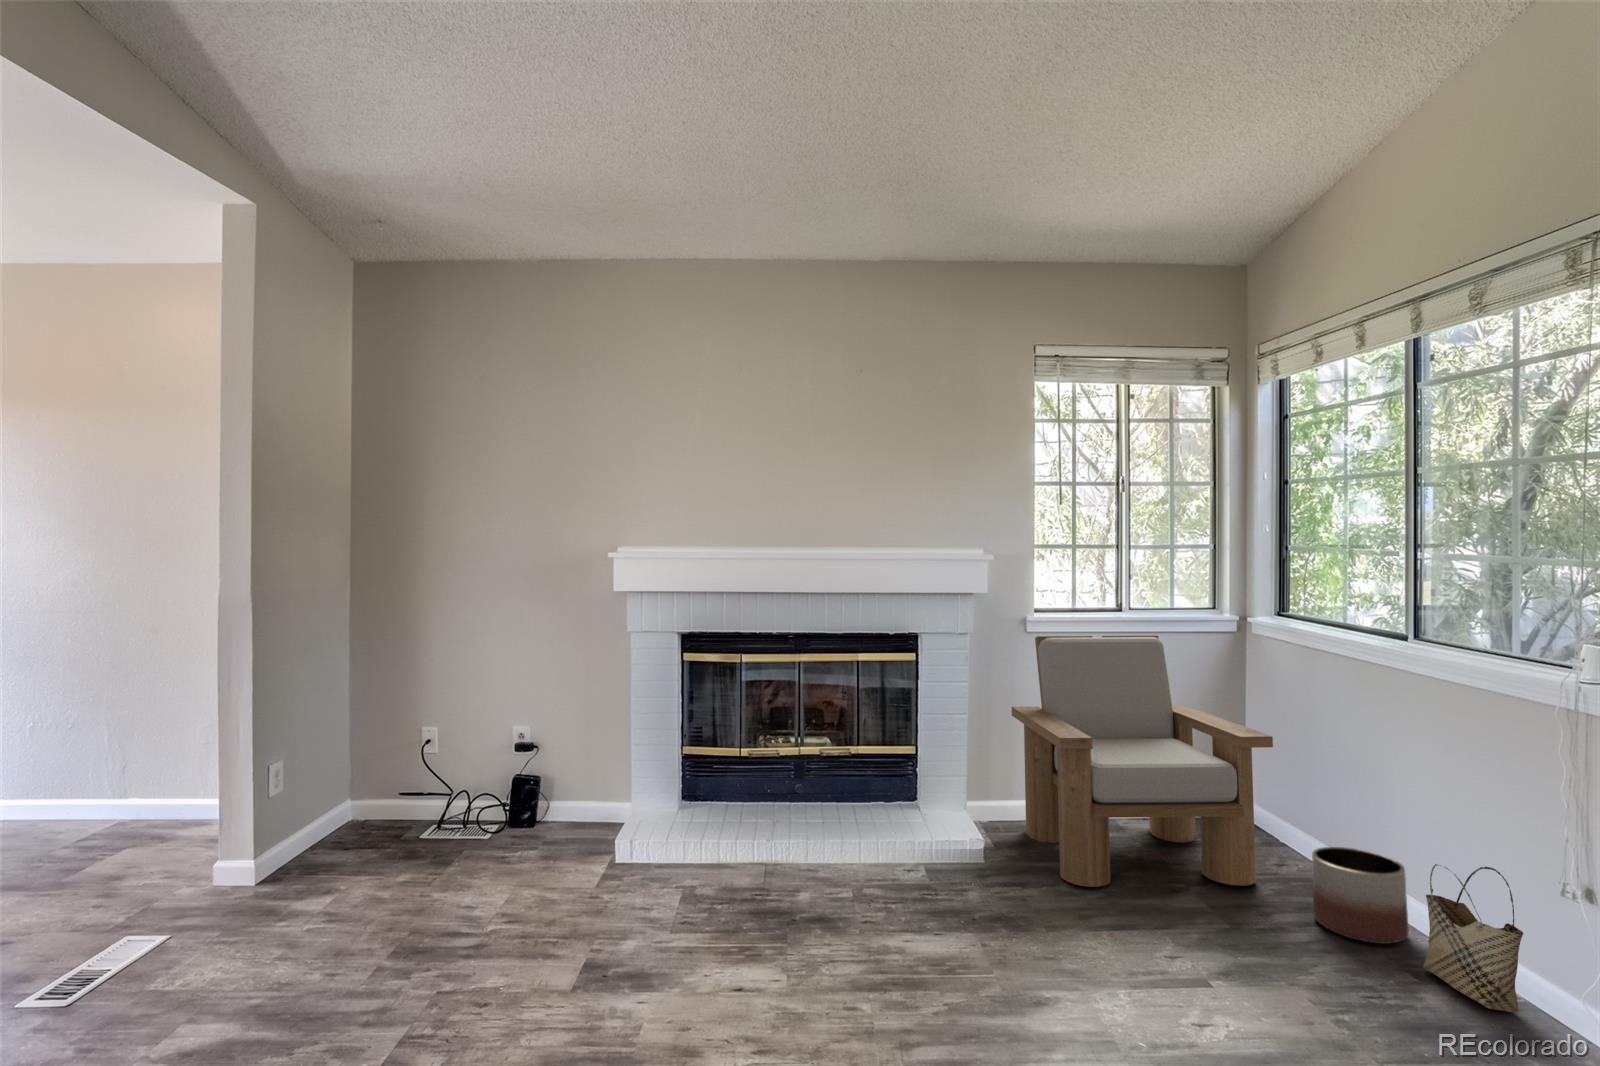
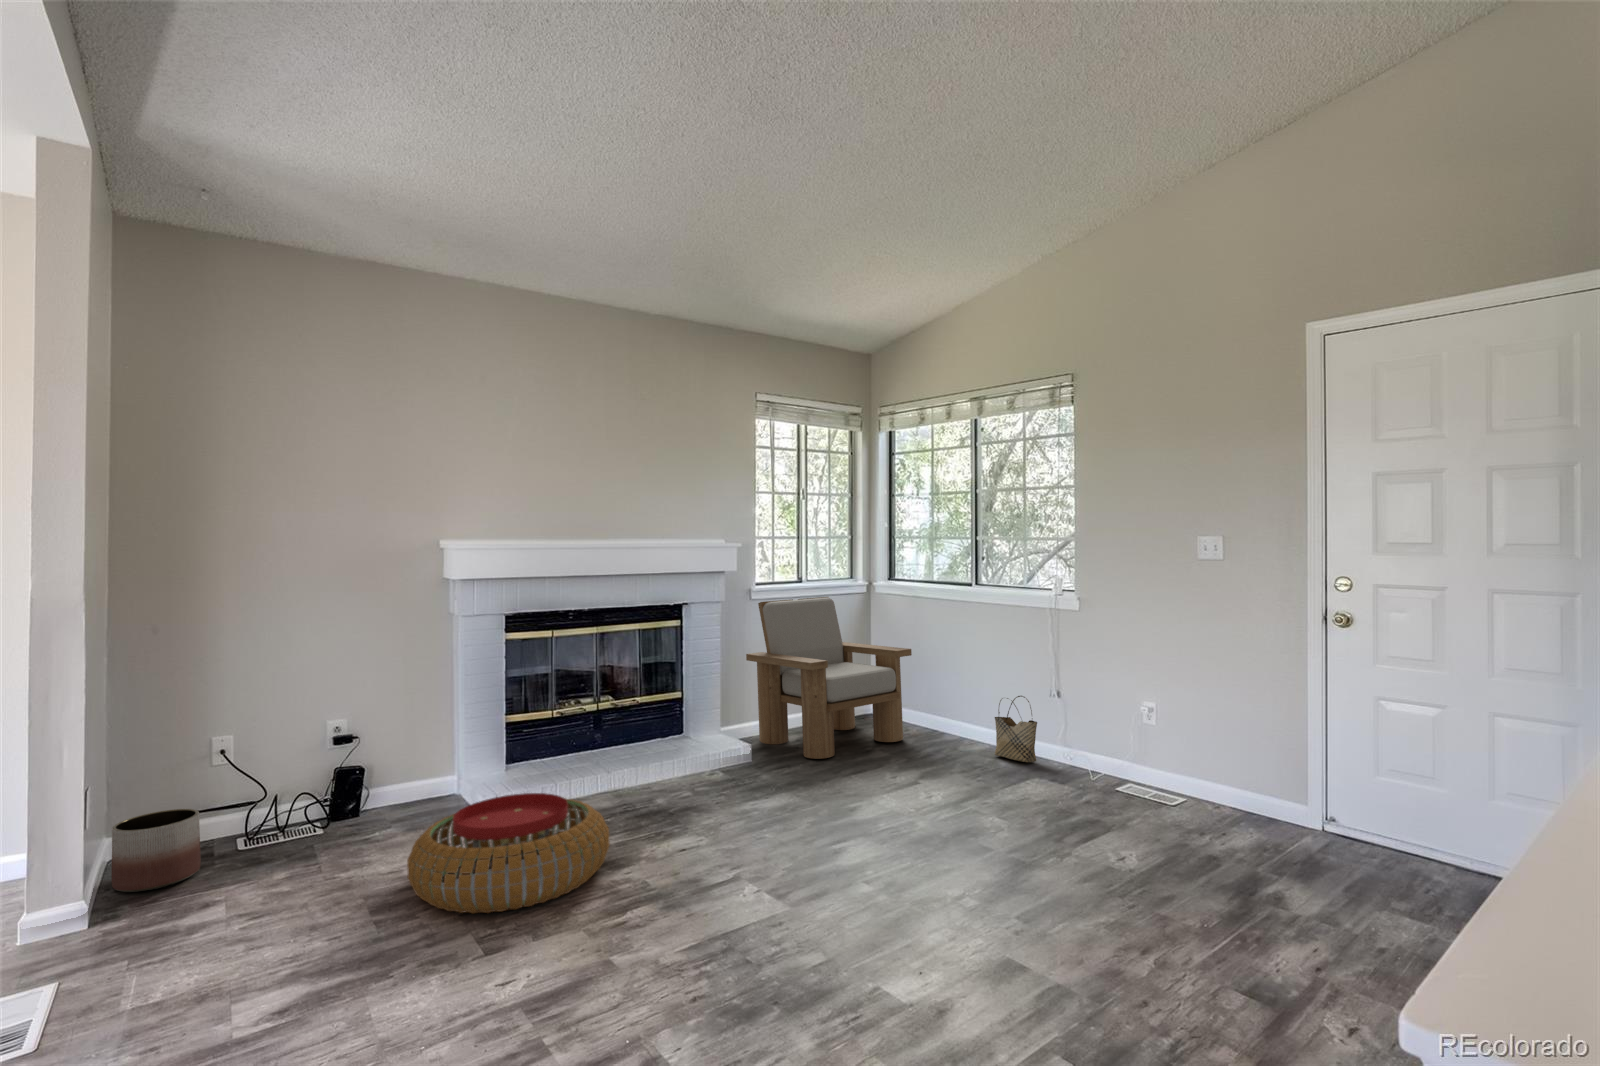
planter: present [1312,847,1408,944] -> present [112,809,201,892]
pouf: none [412,851,655,1010] -> present [407,793,610,913]

